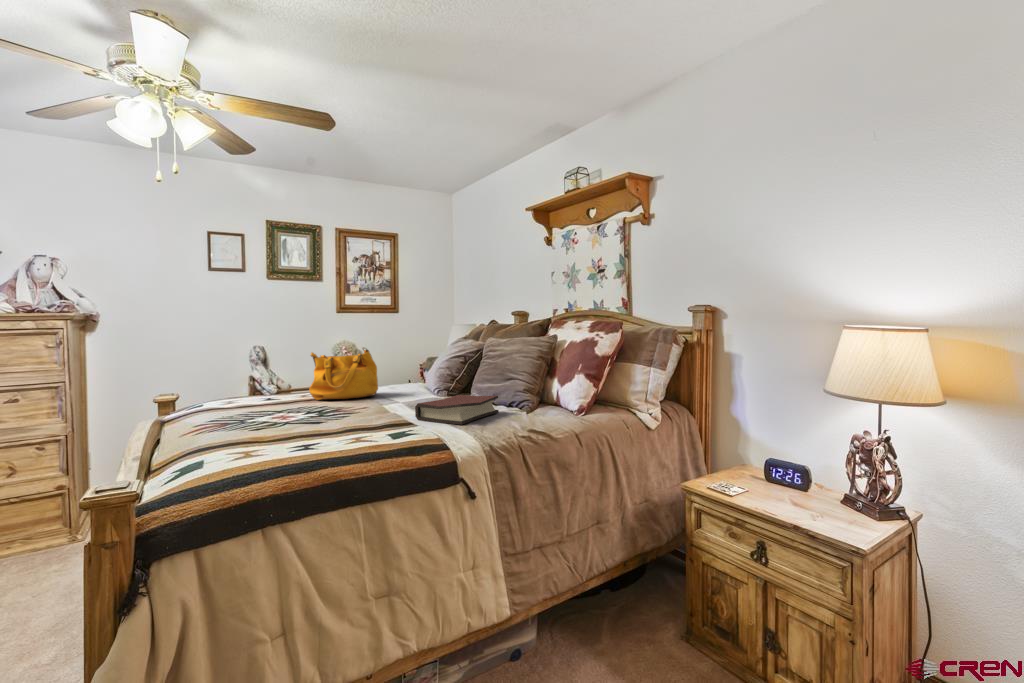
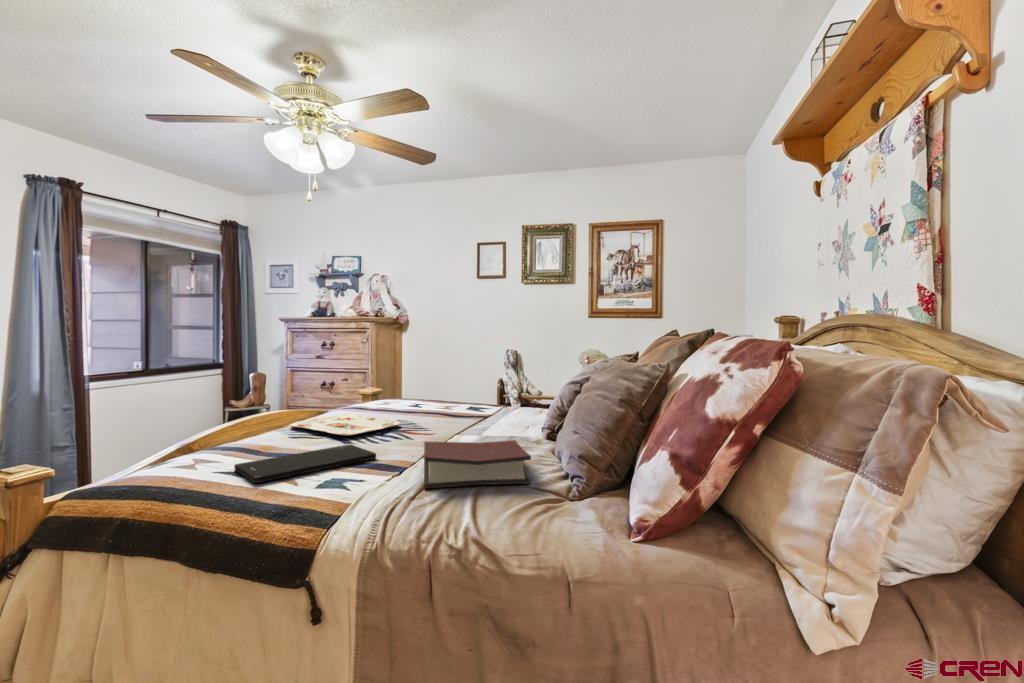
handbag: present [309,347,378,400] -> none [454,359,522,419]
serving tray: none [203,409,316,430] -> present [290,414,400,436]
smartphone: none [306,421,379,450] -> present [235,444,376,483]

